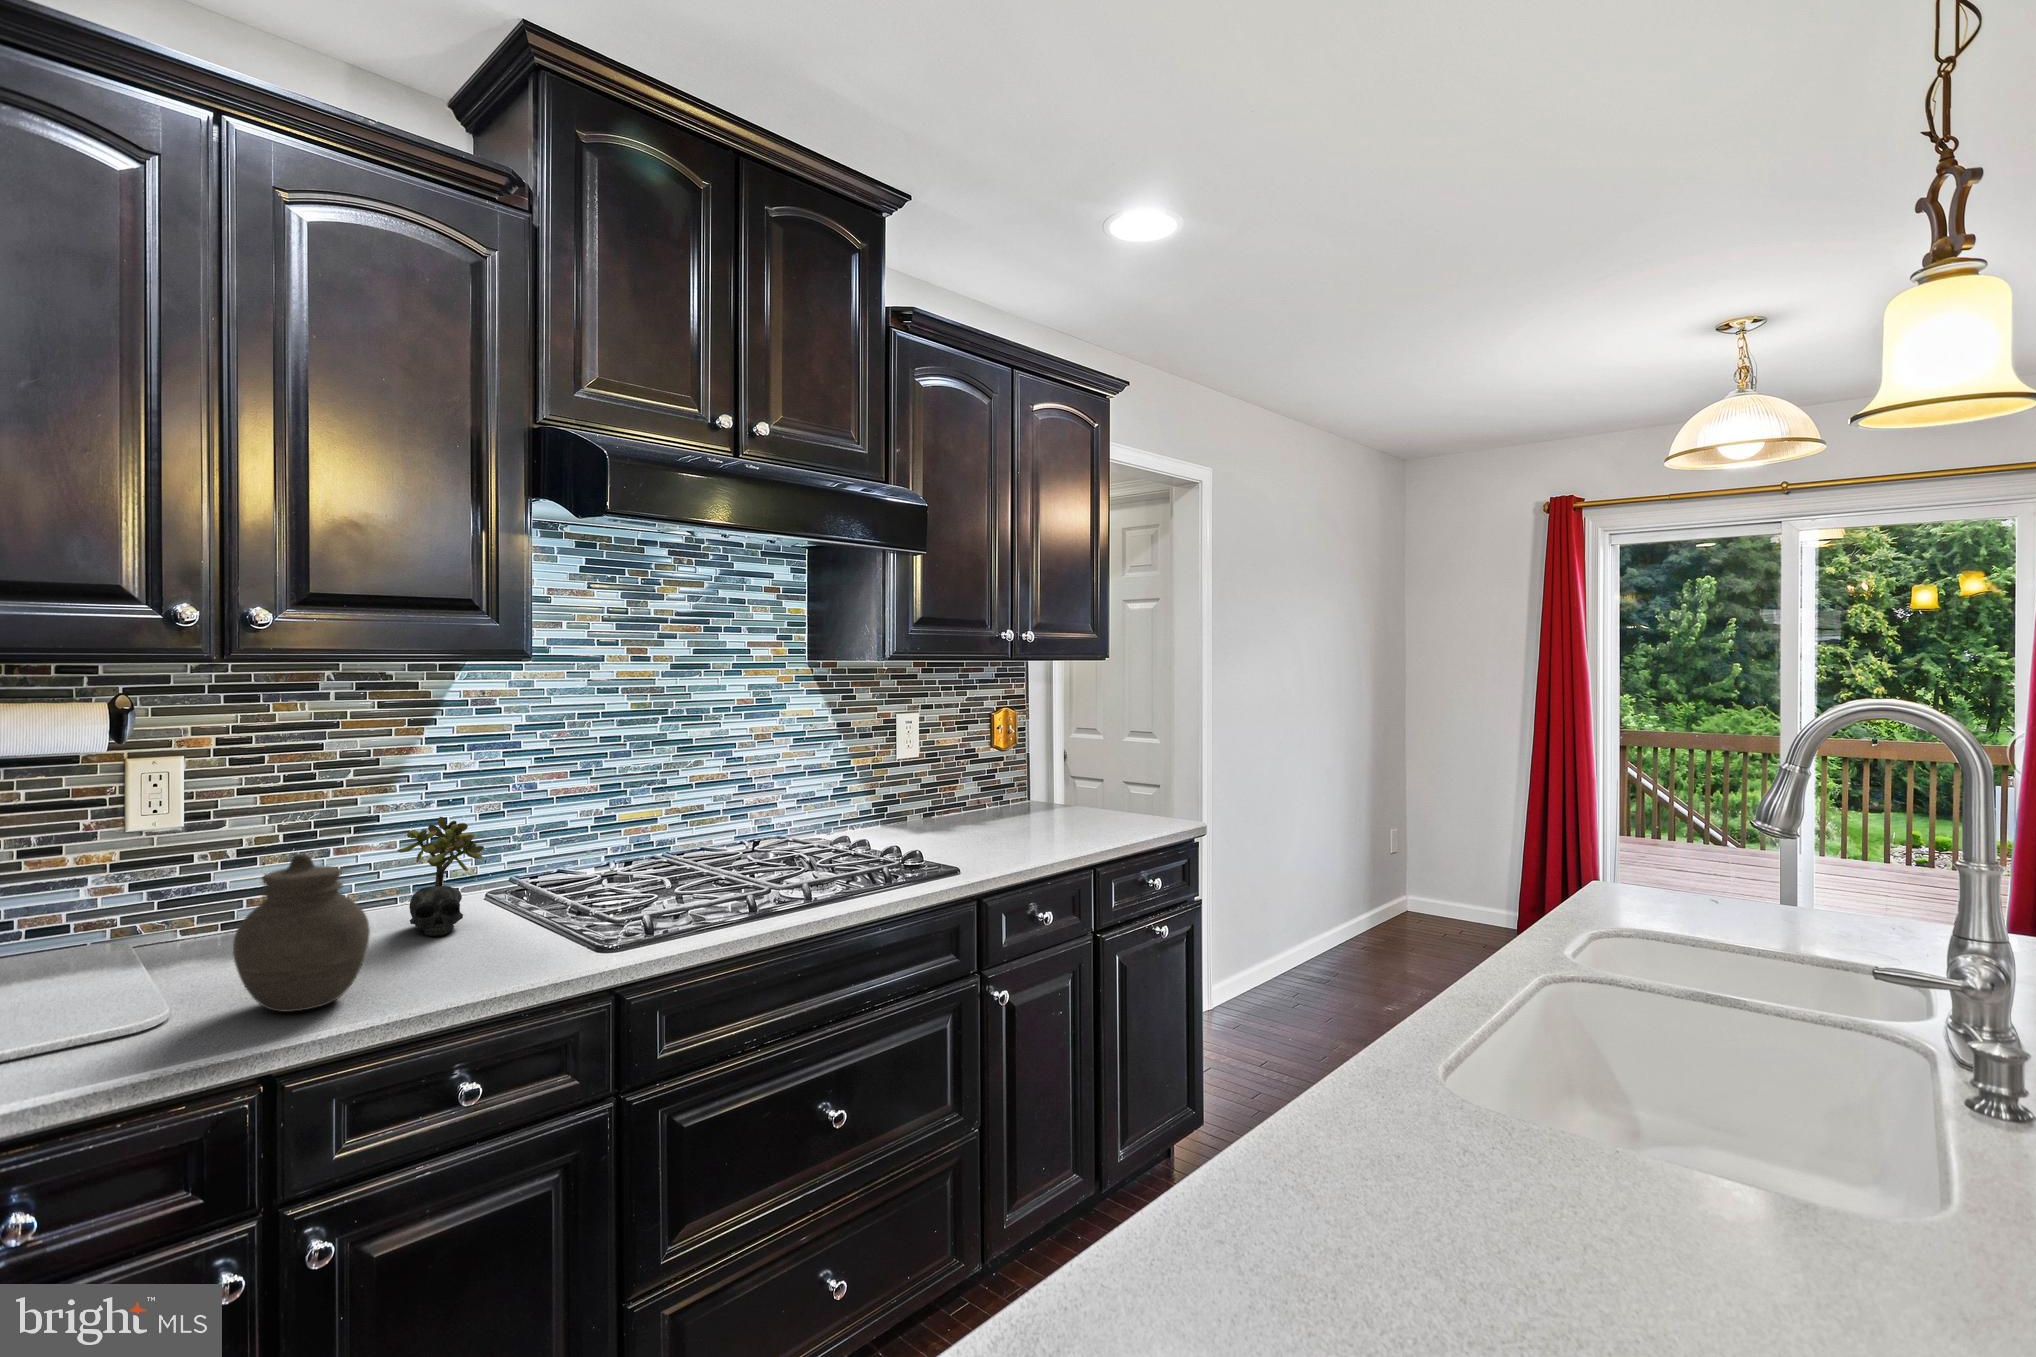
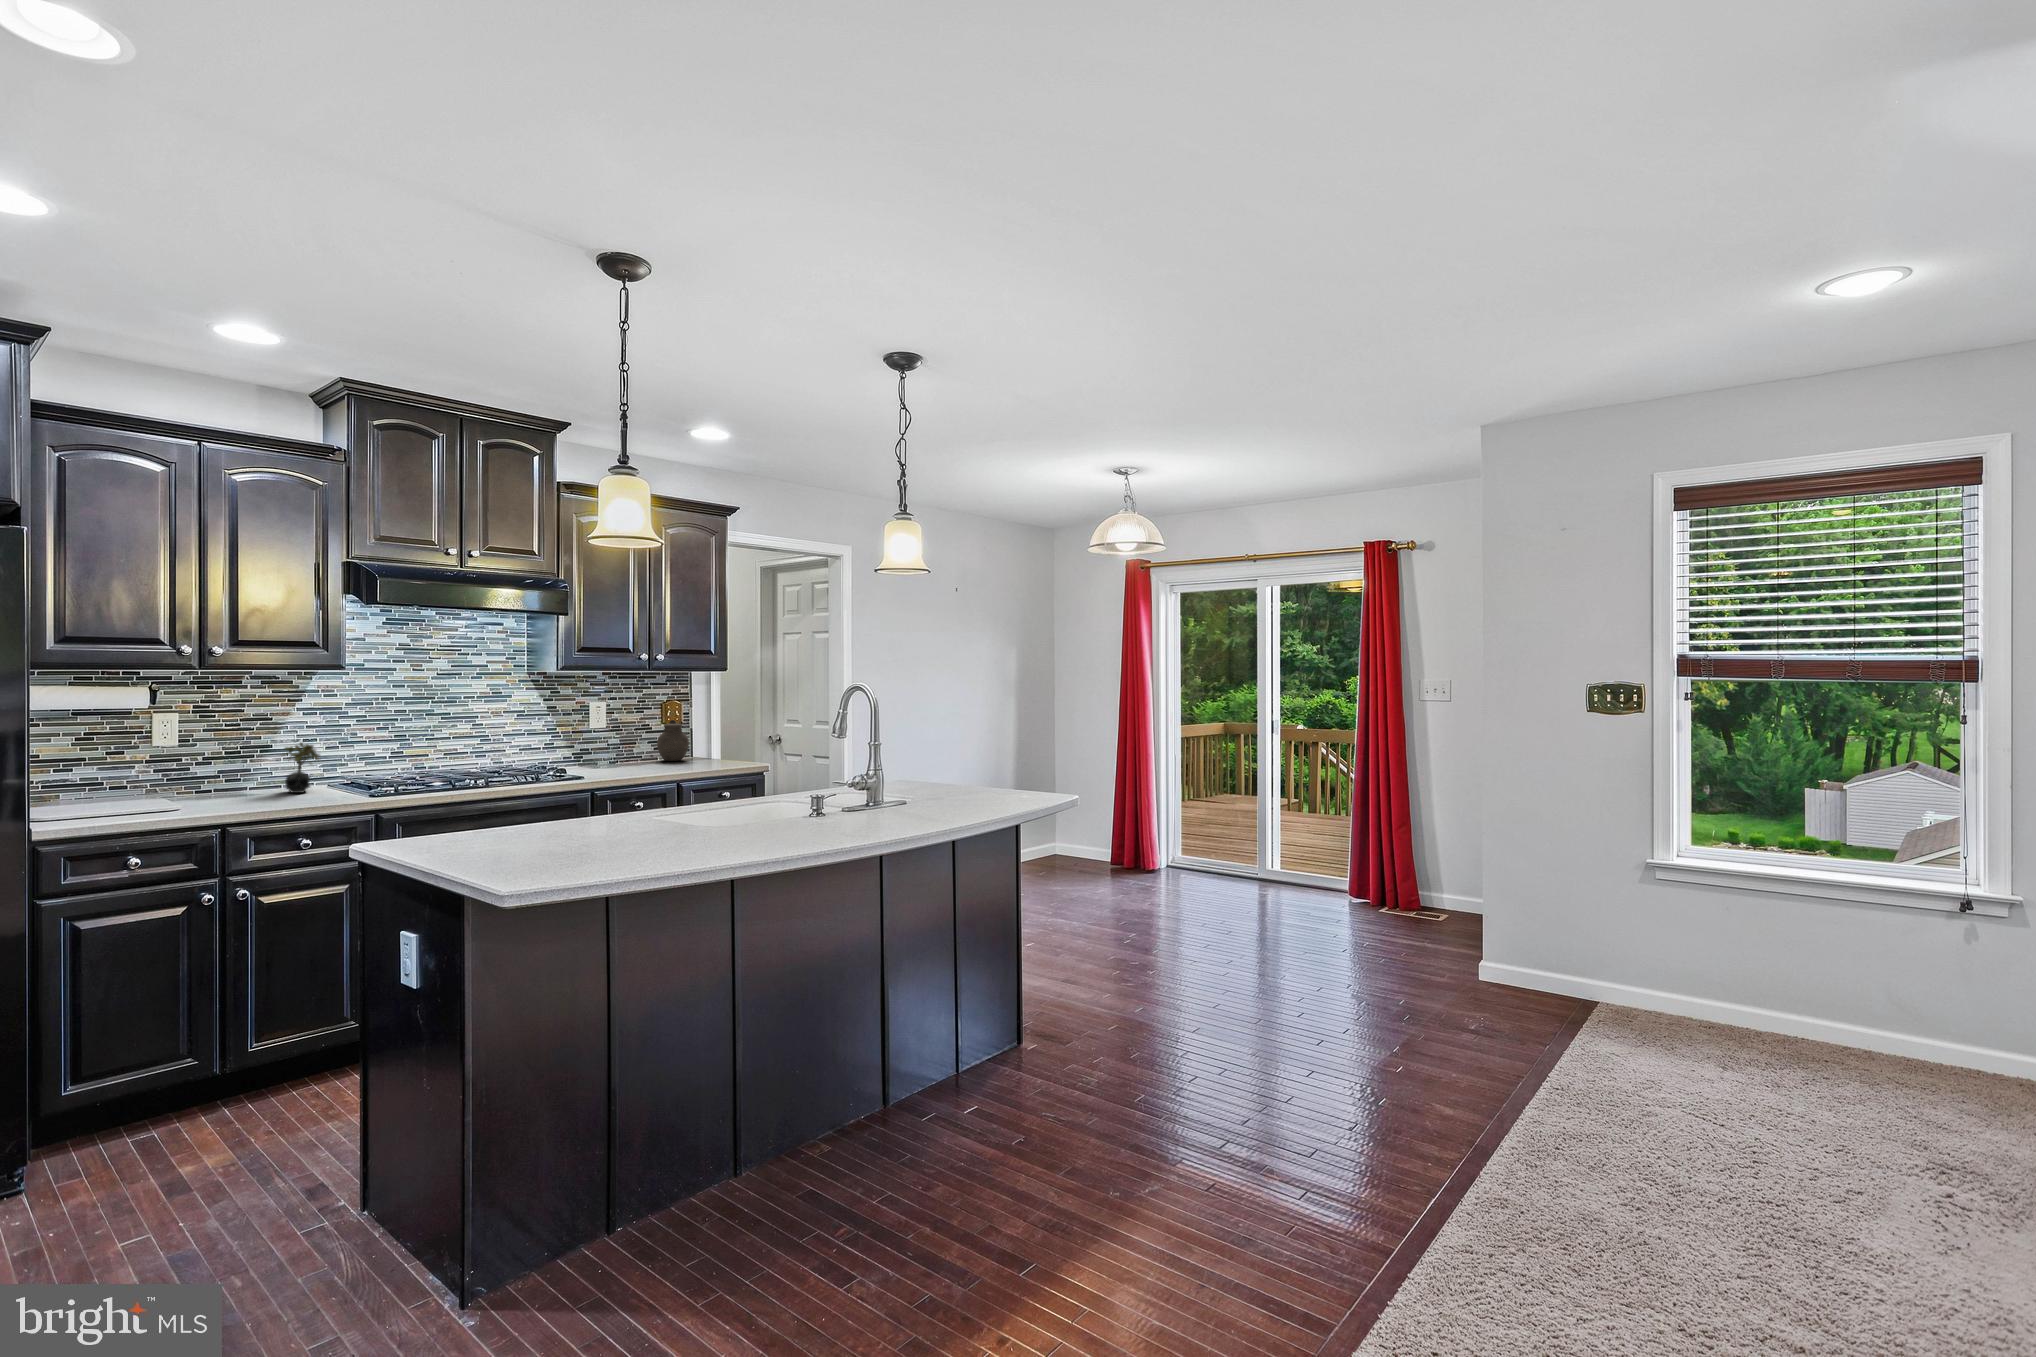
jar: present [233,854,370,1012] -> present [657,720,689,761]

